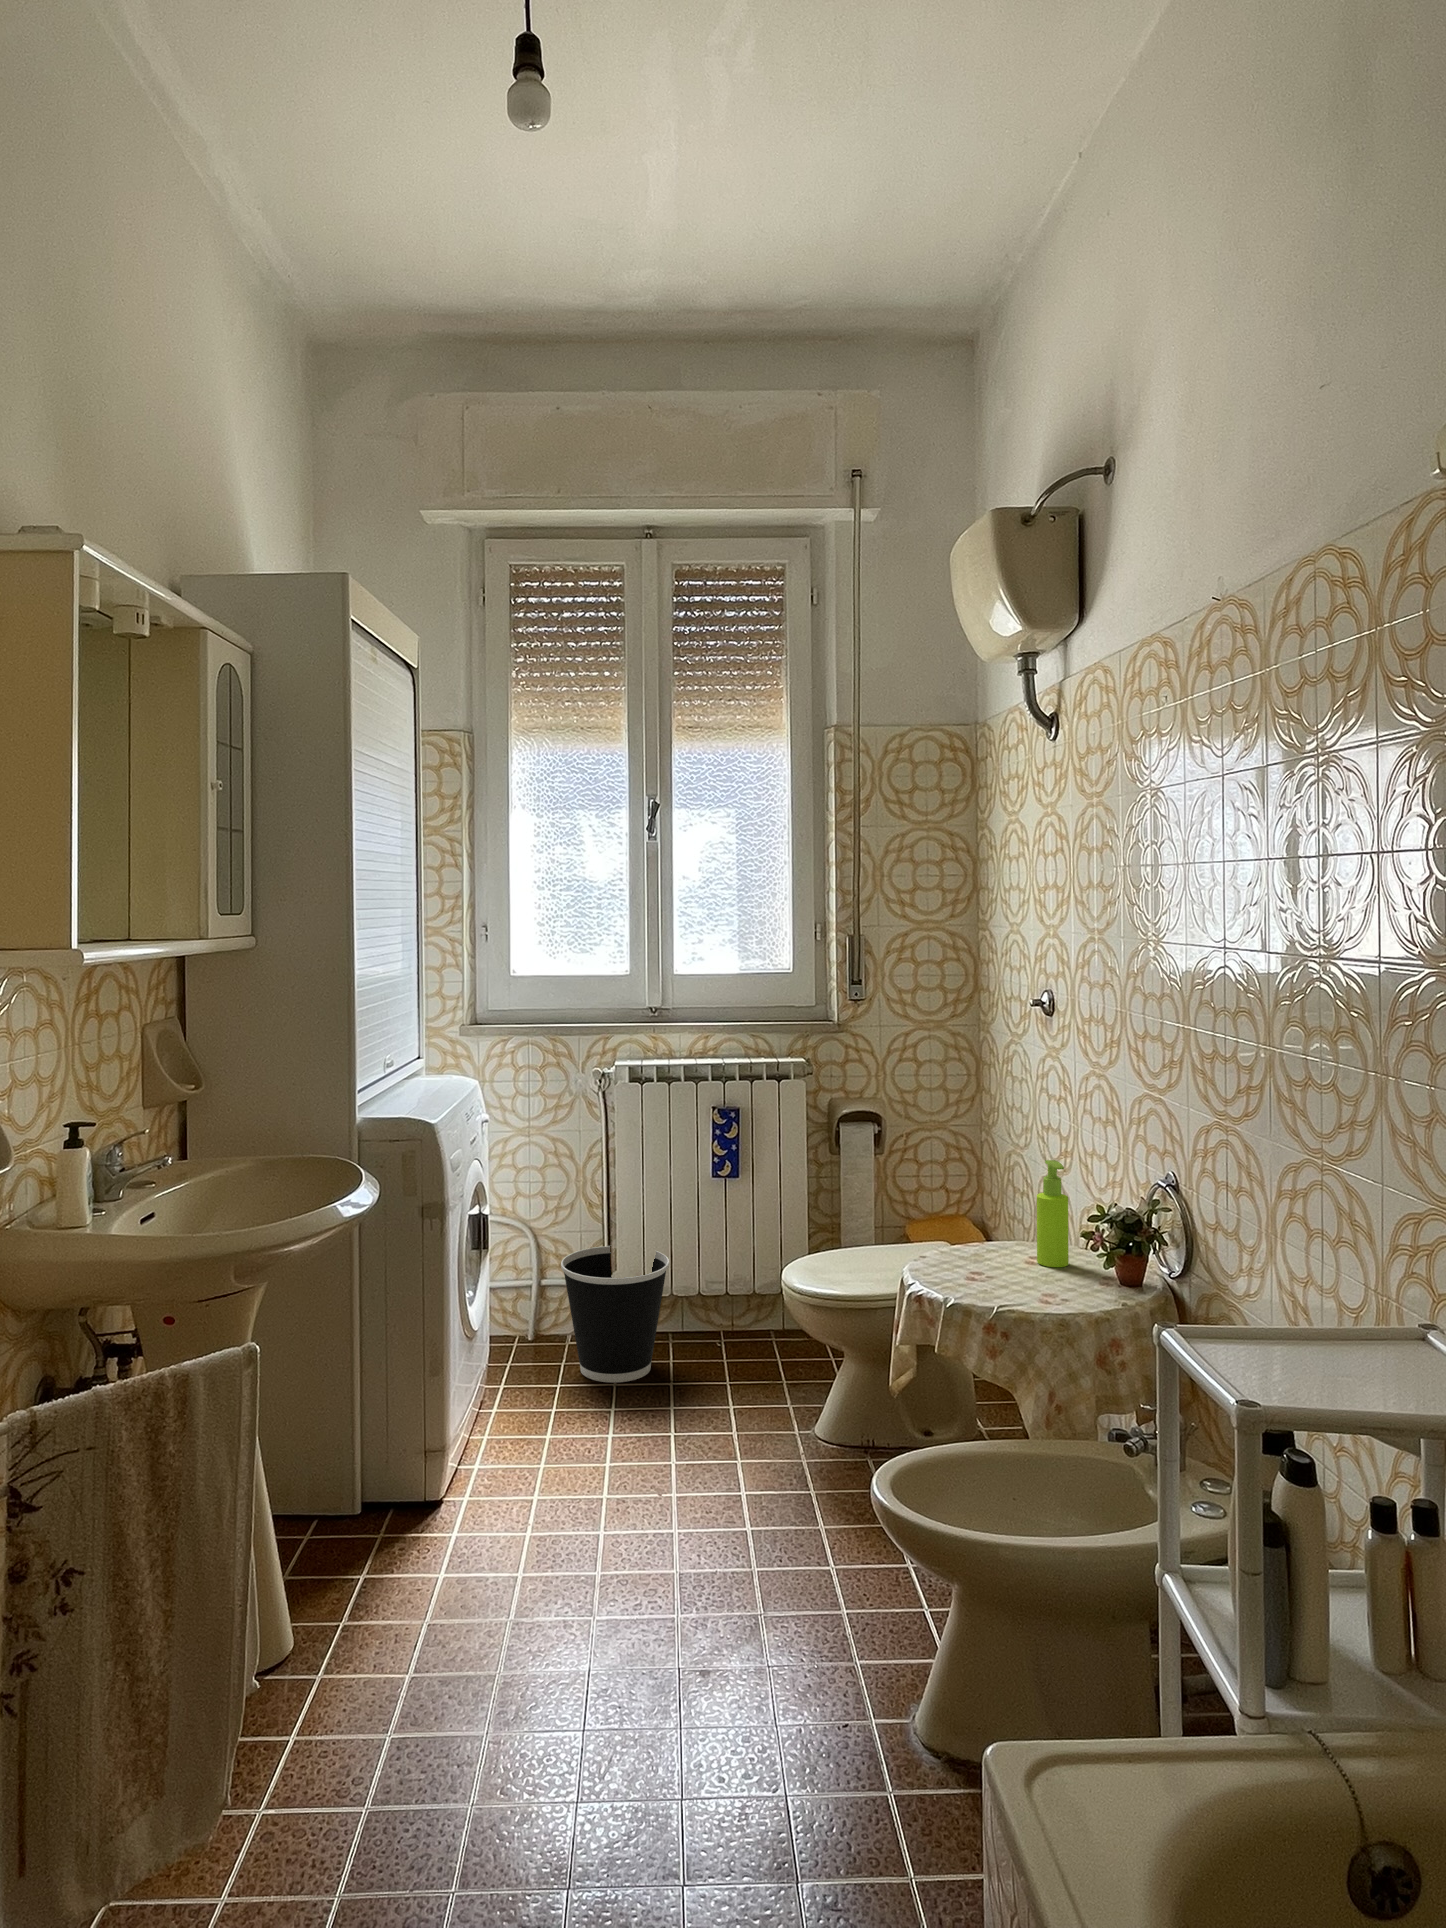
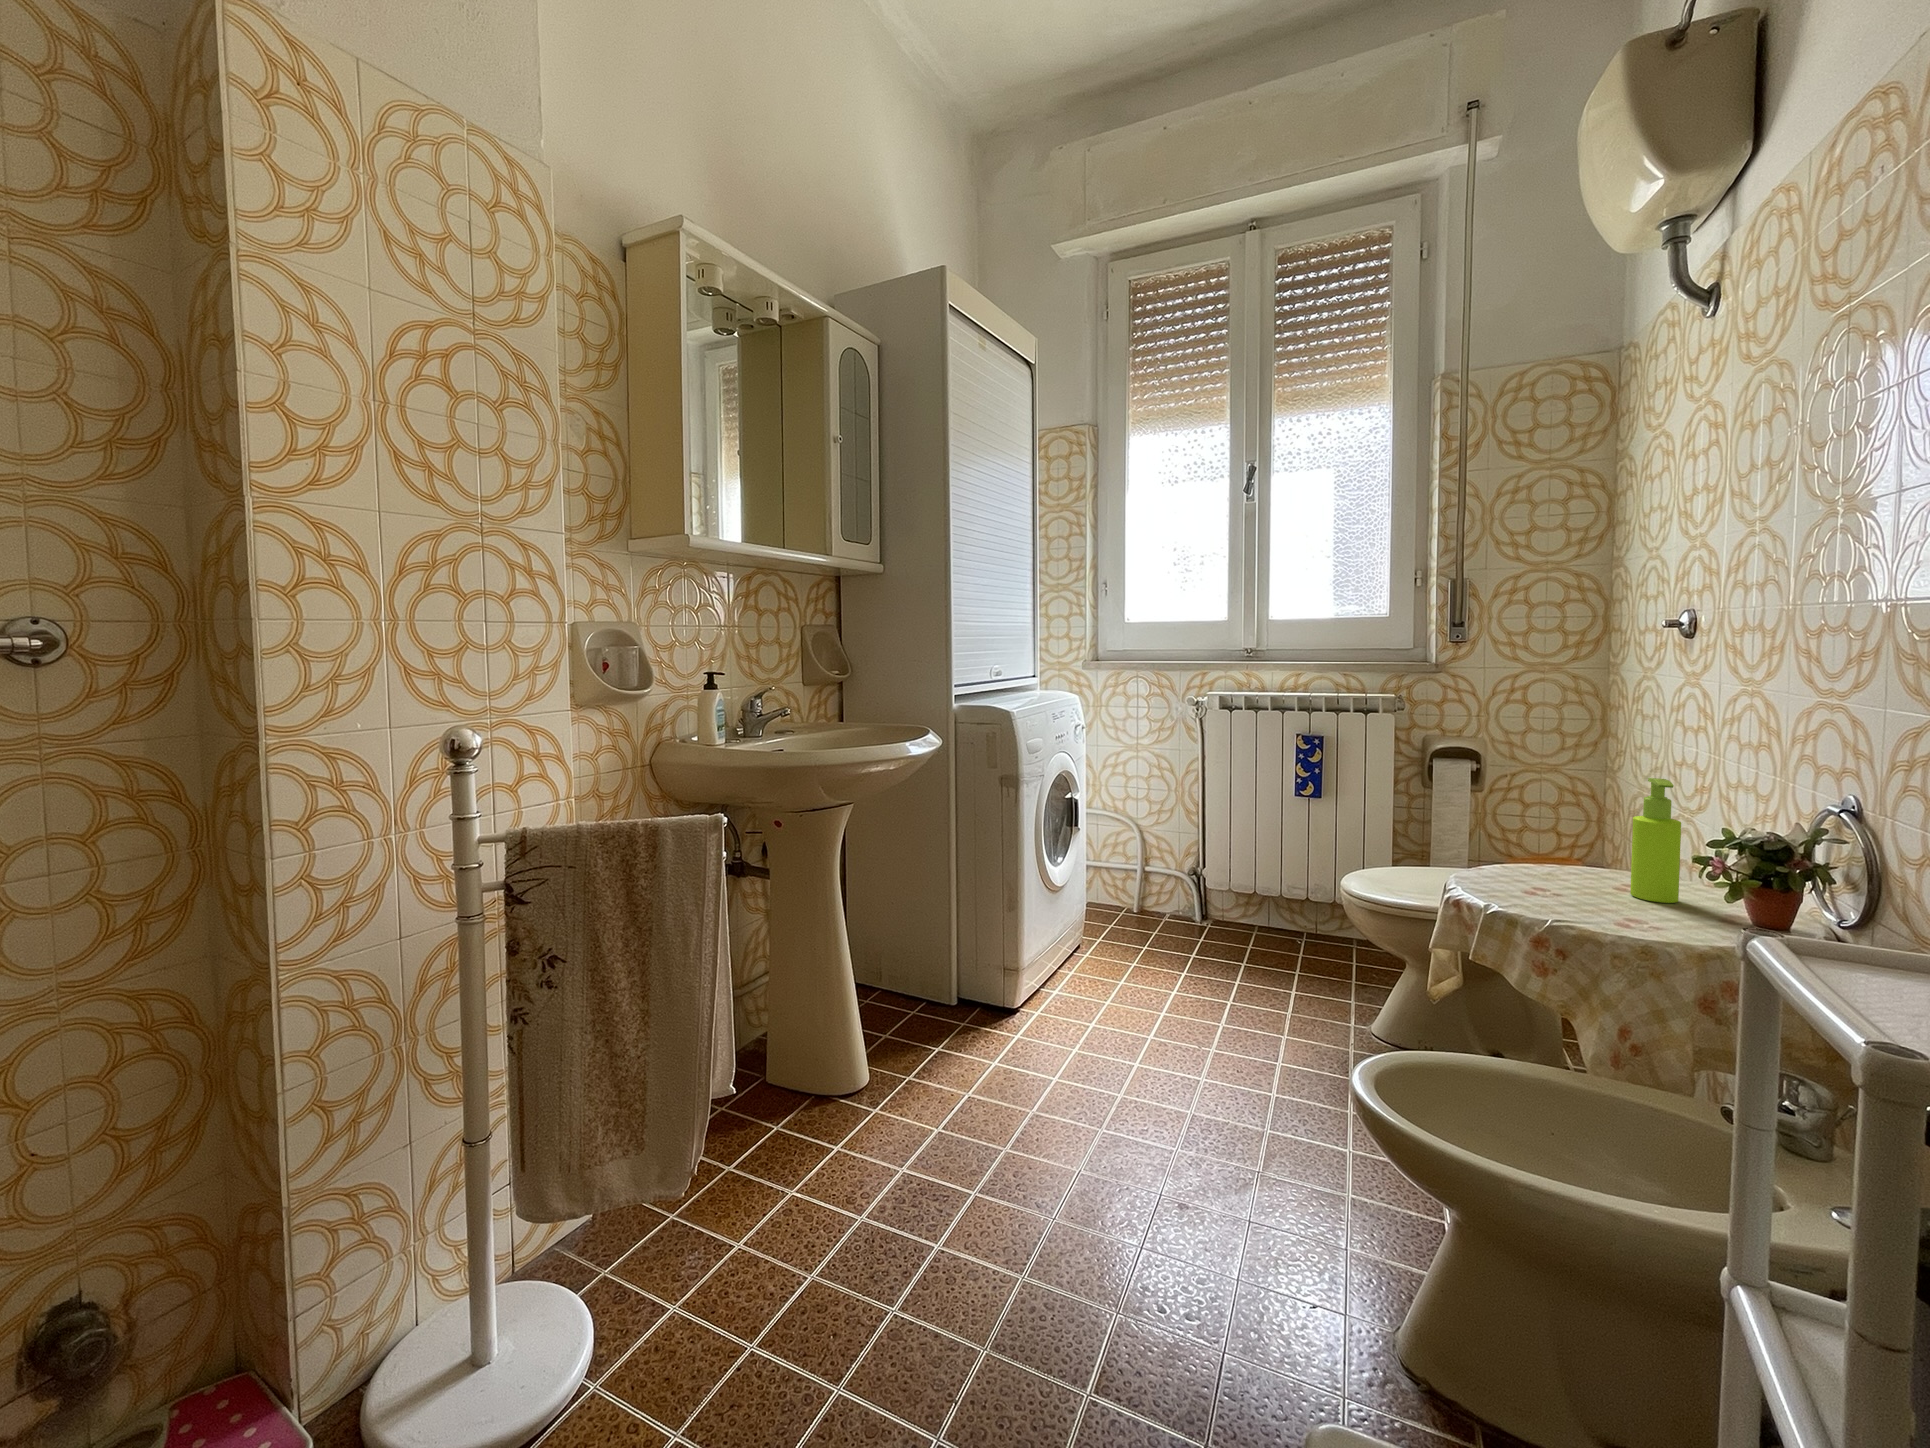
wastebasket: present [561,1246,669,1382] -> none [1152,846,1249,957]

